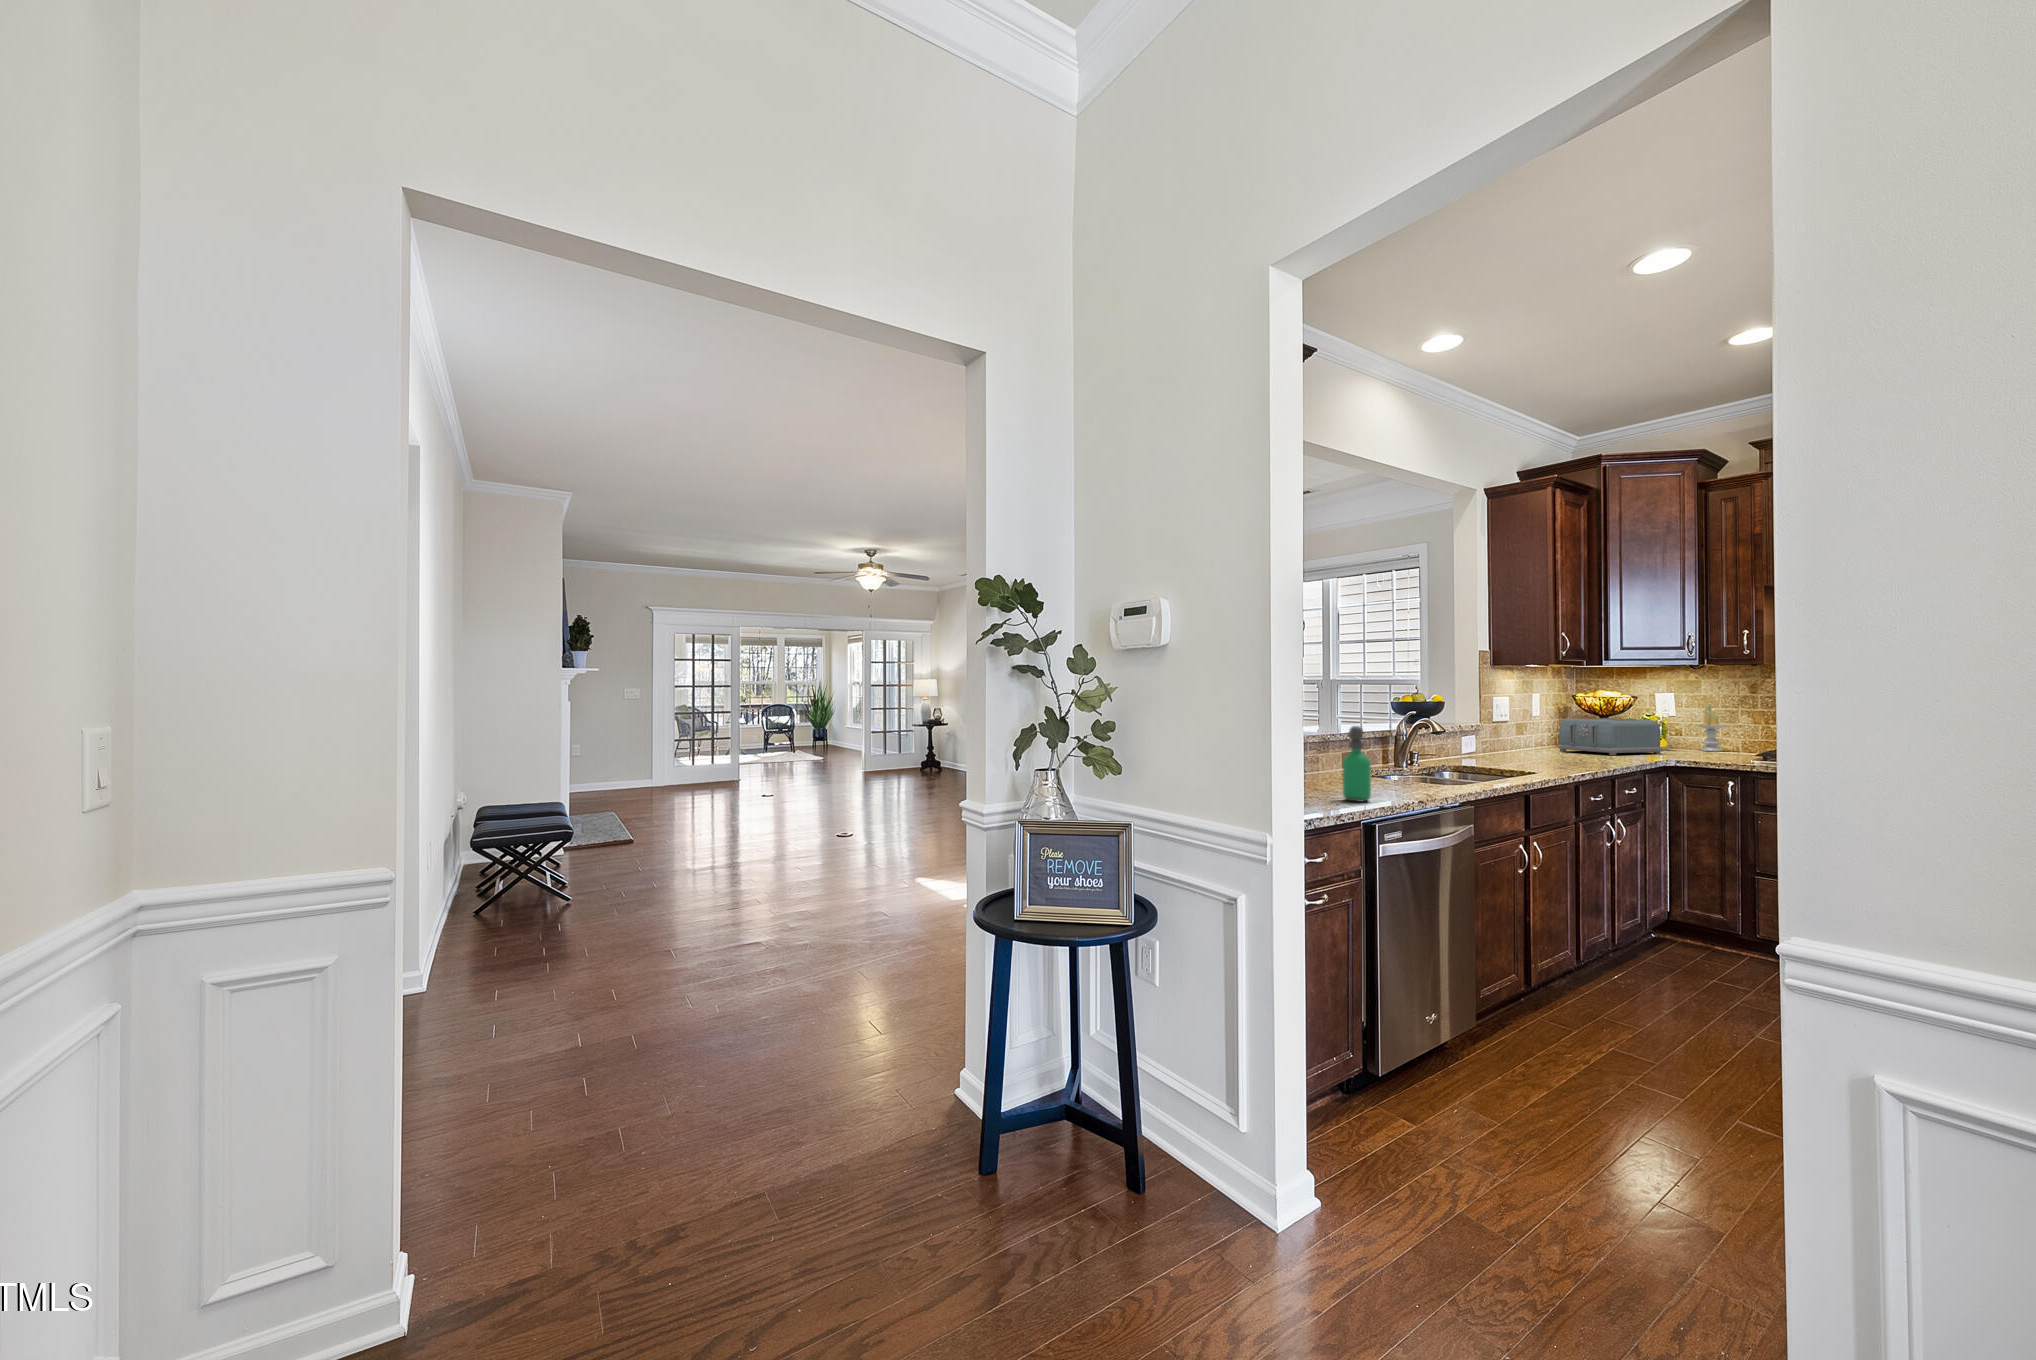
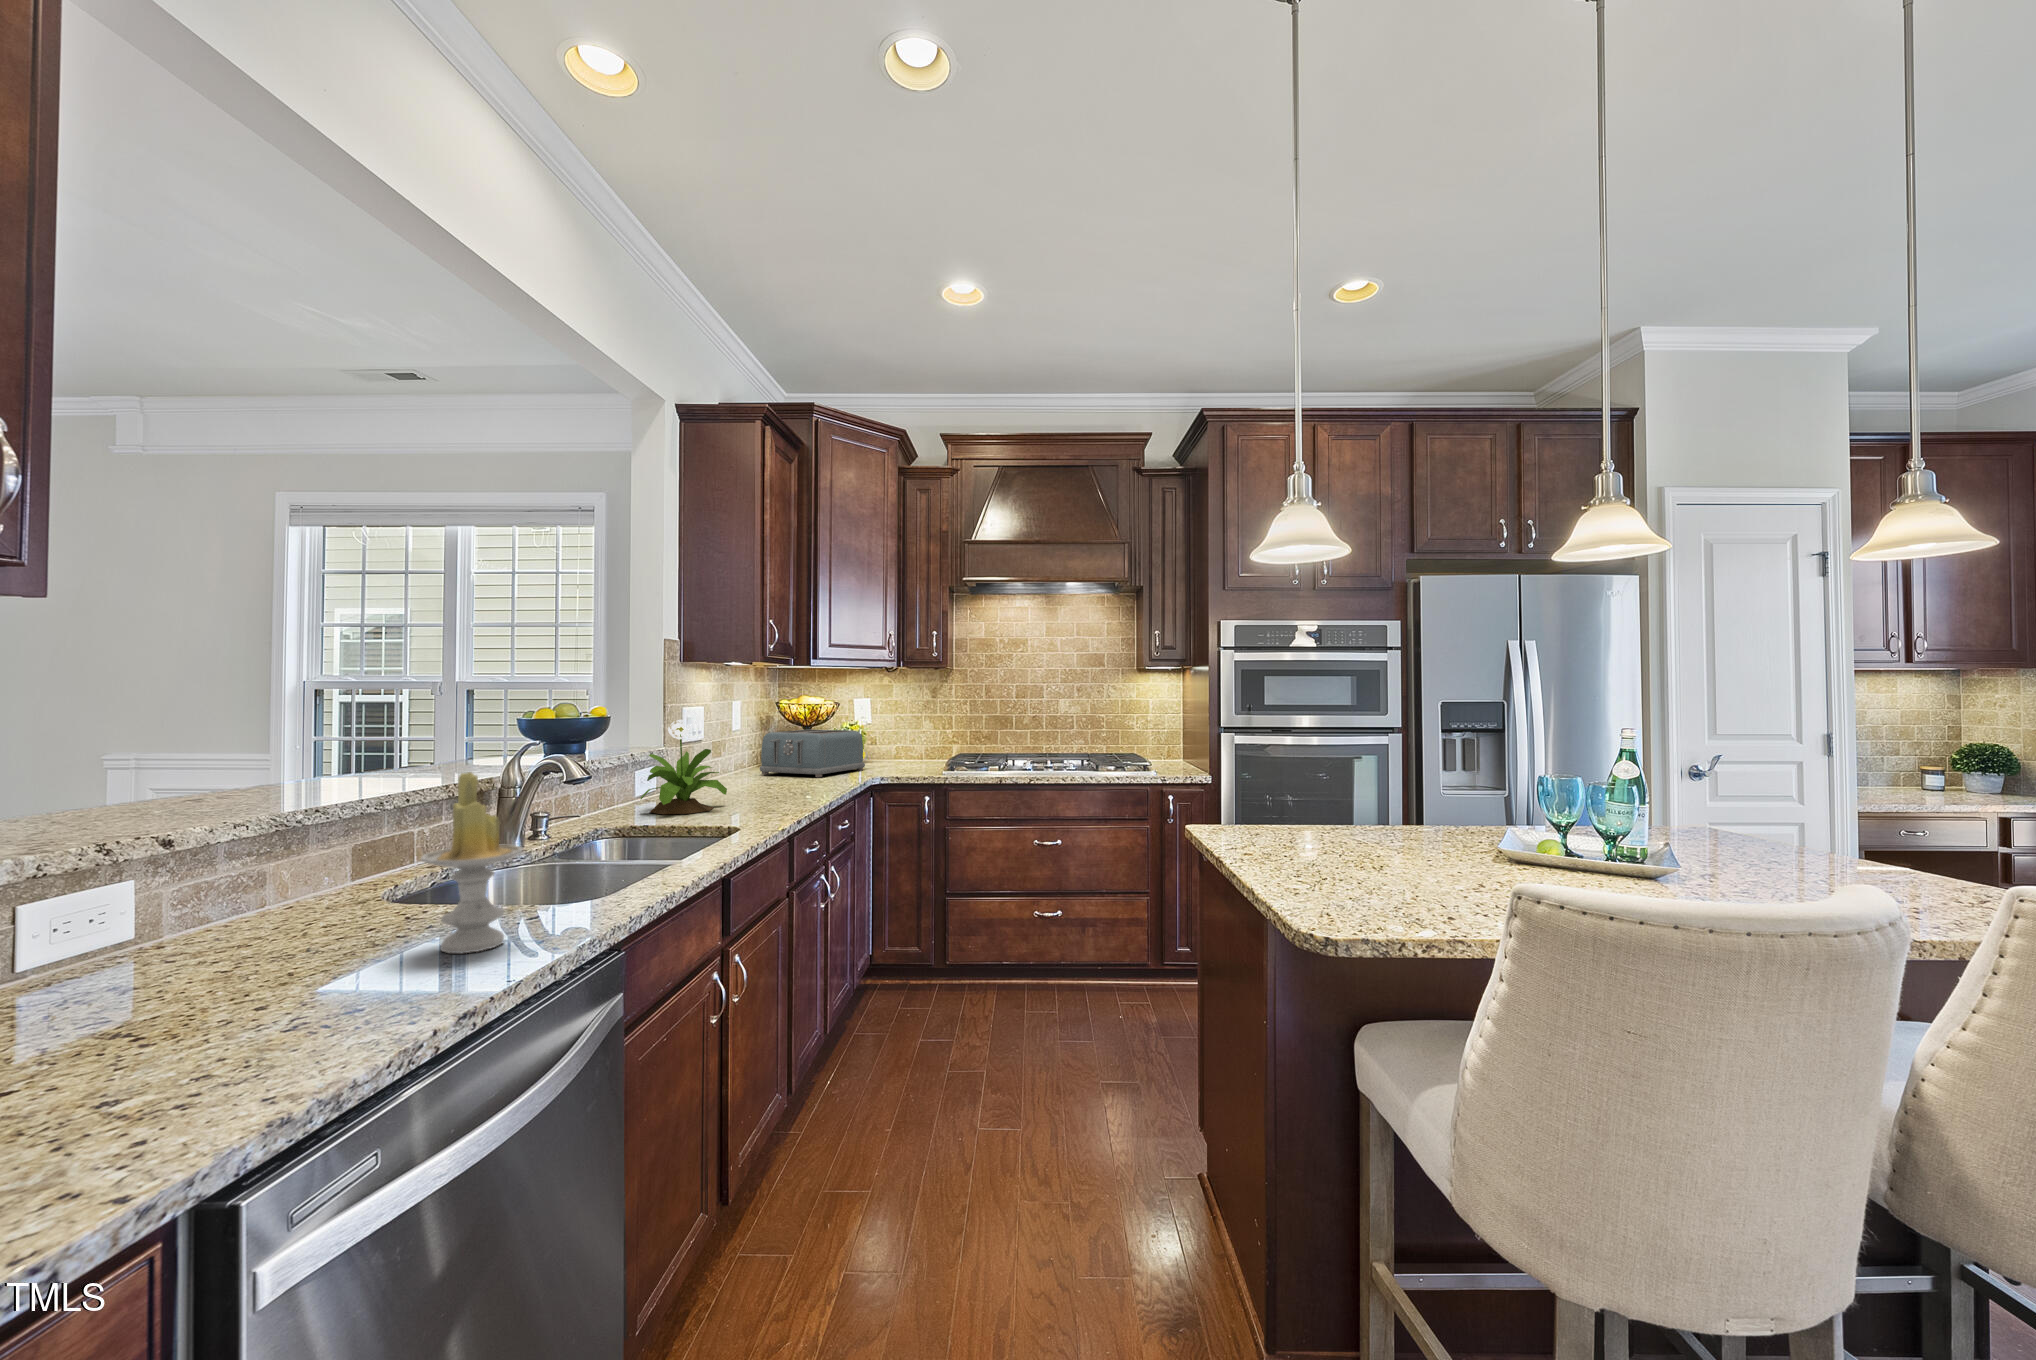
potted flower: none [1466,697,1529,765] -> present [641,712,727,814]
candle: present [1695,703,1727,752] -> present [421,772,523,953]
soap dispenser: present [1343,726,1371,802] -> none [268,829,358,1044]

